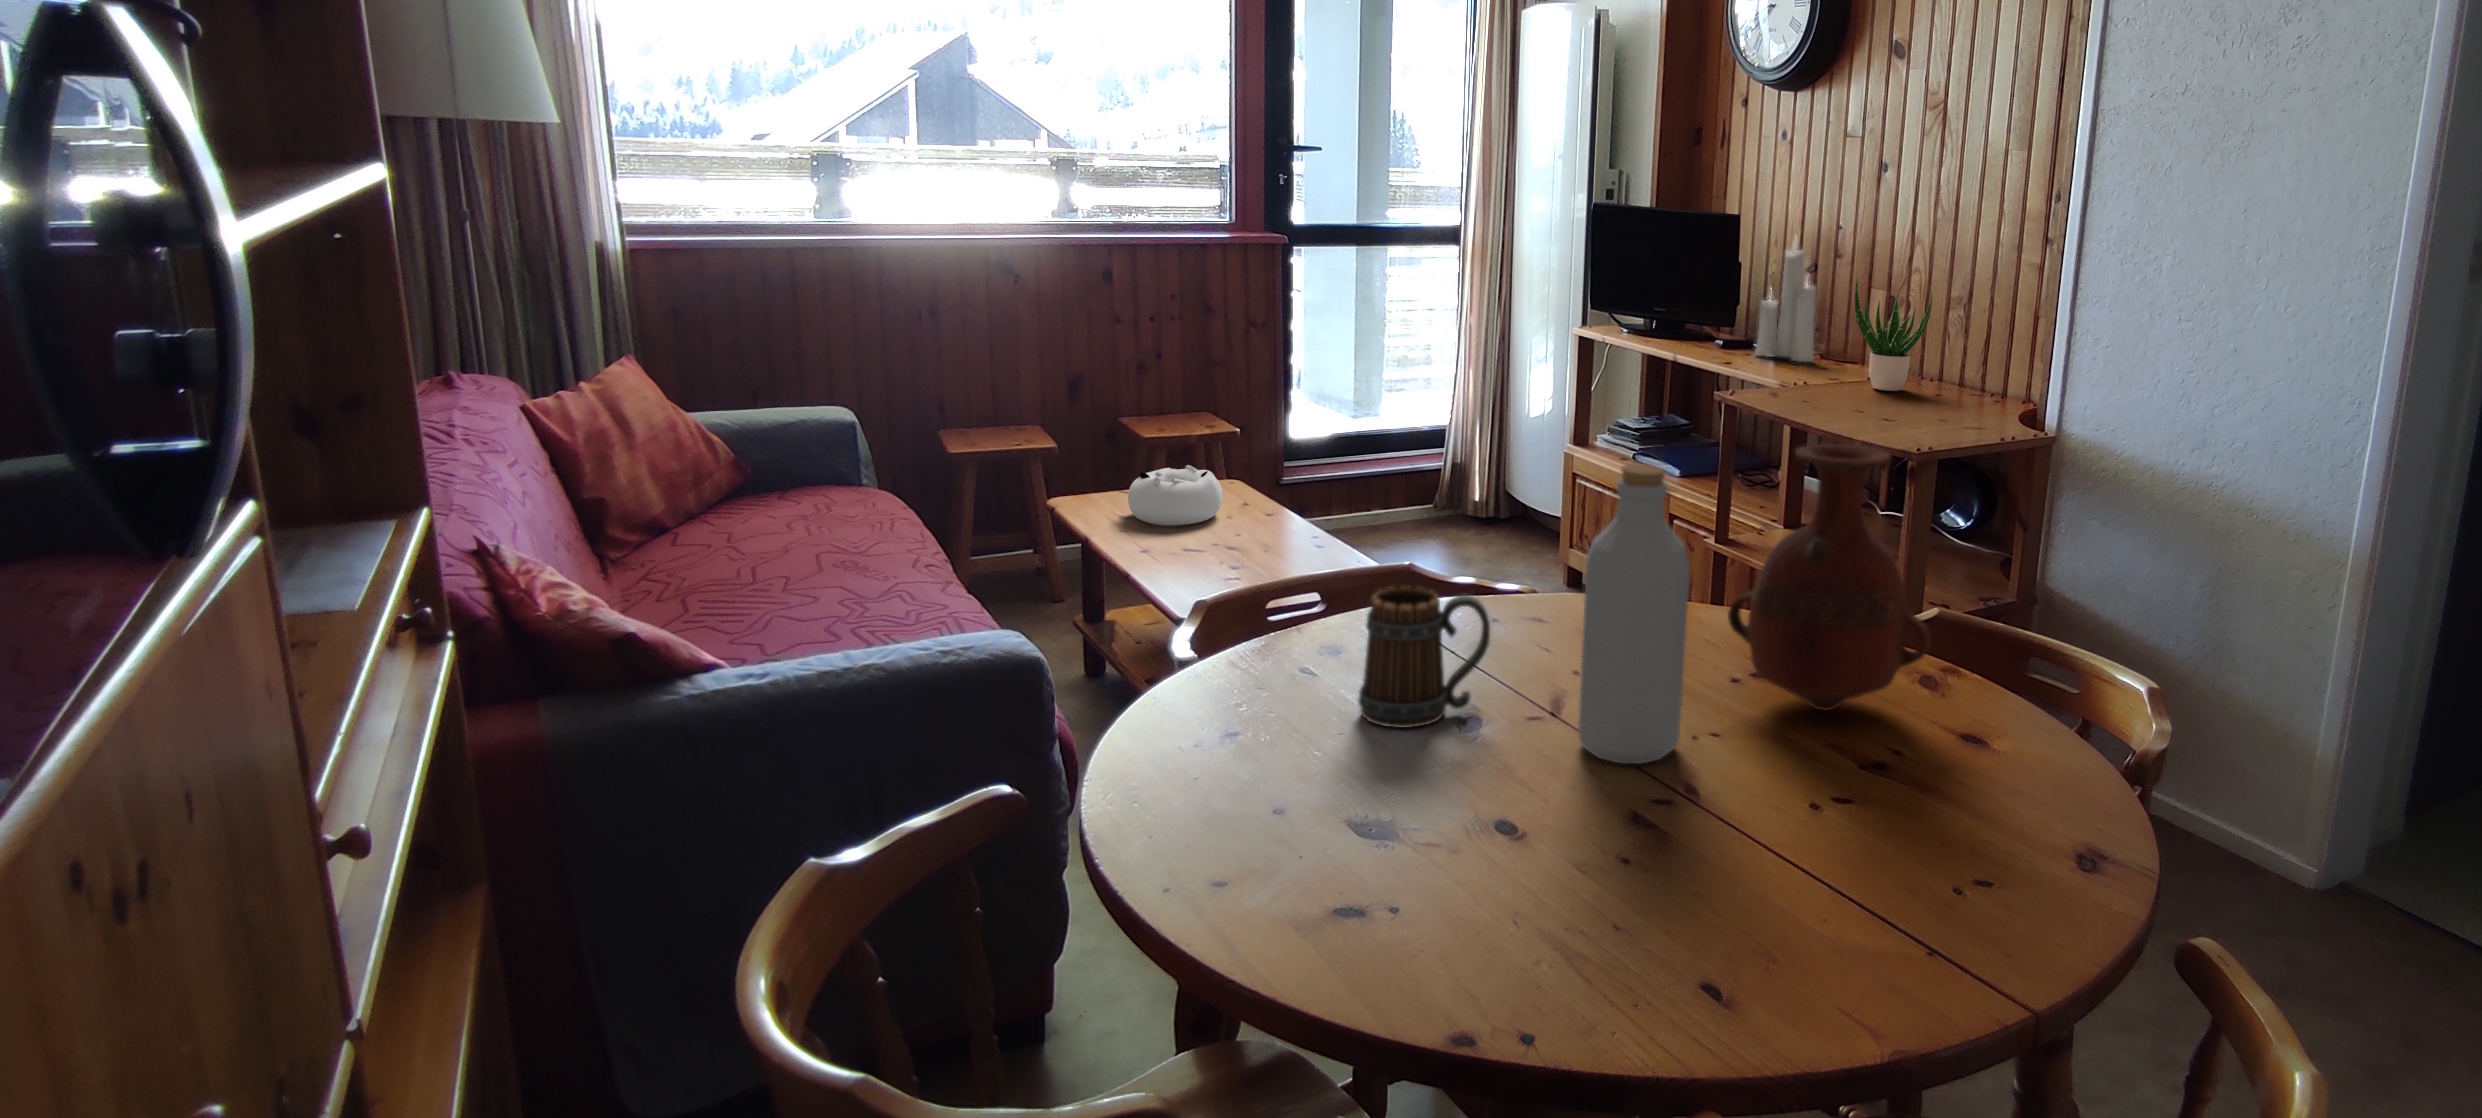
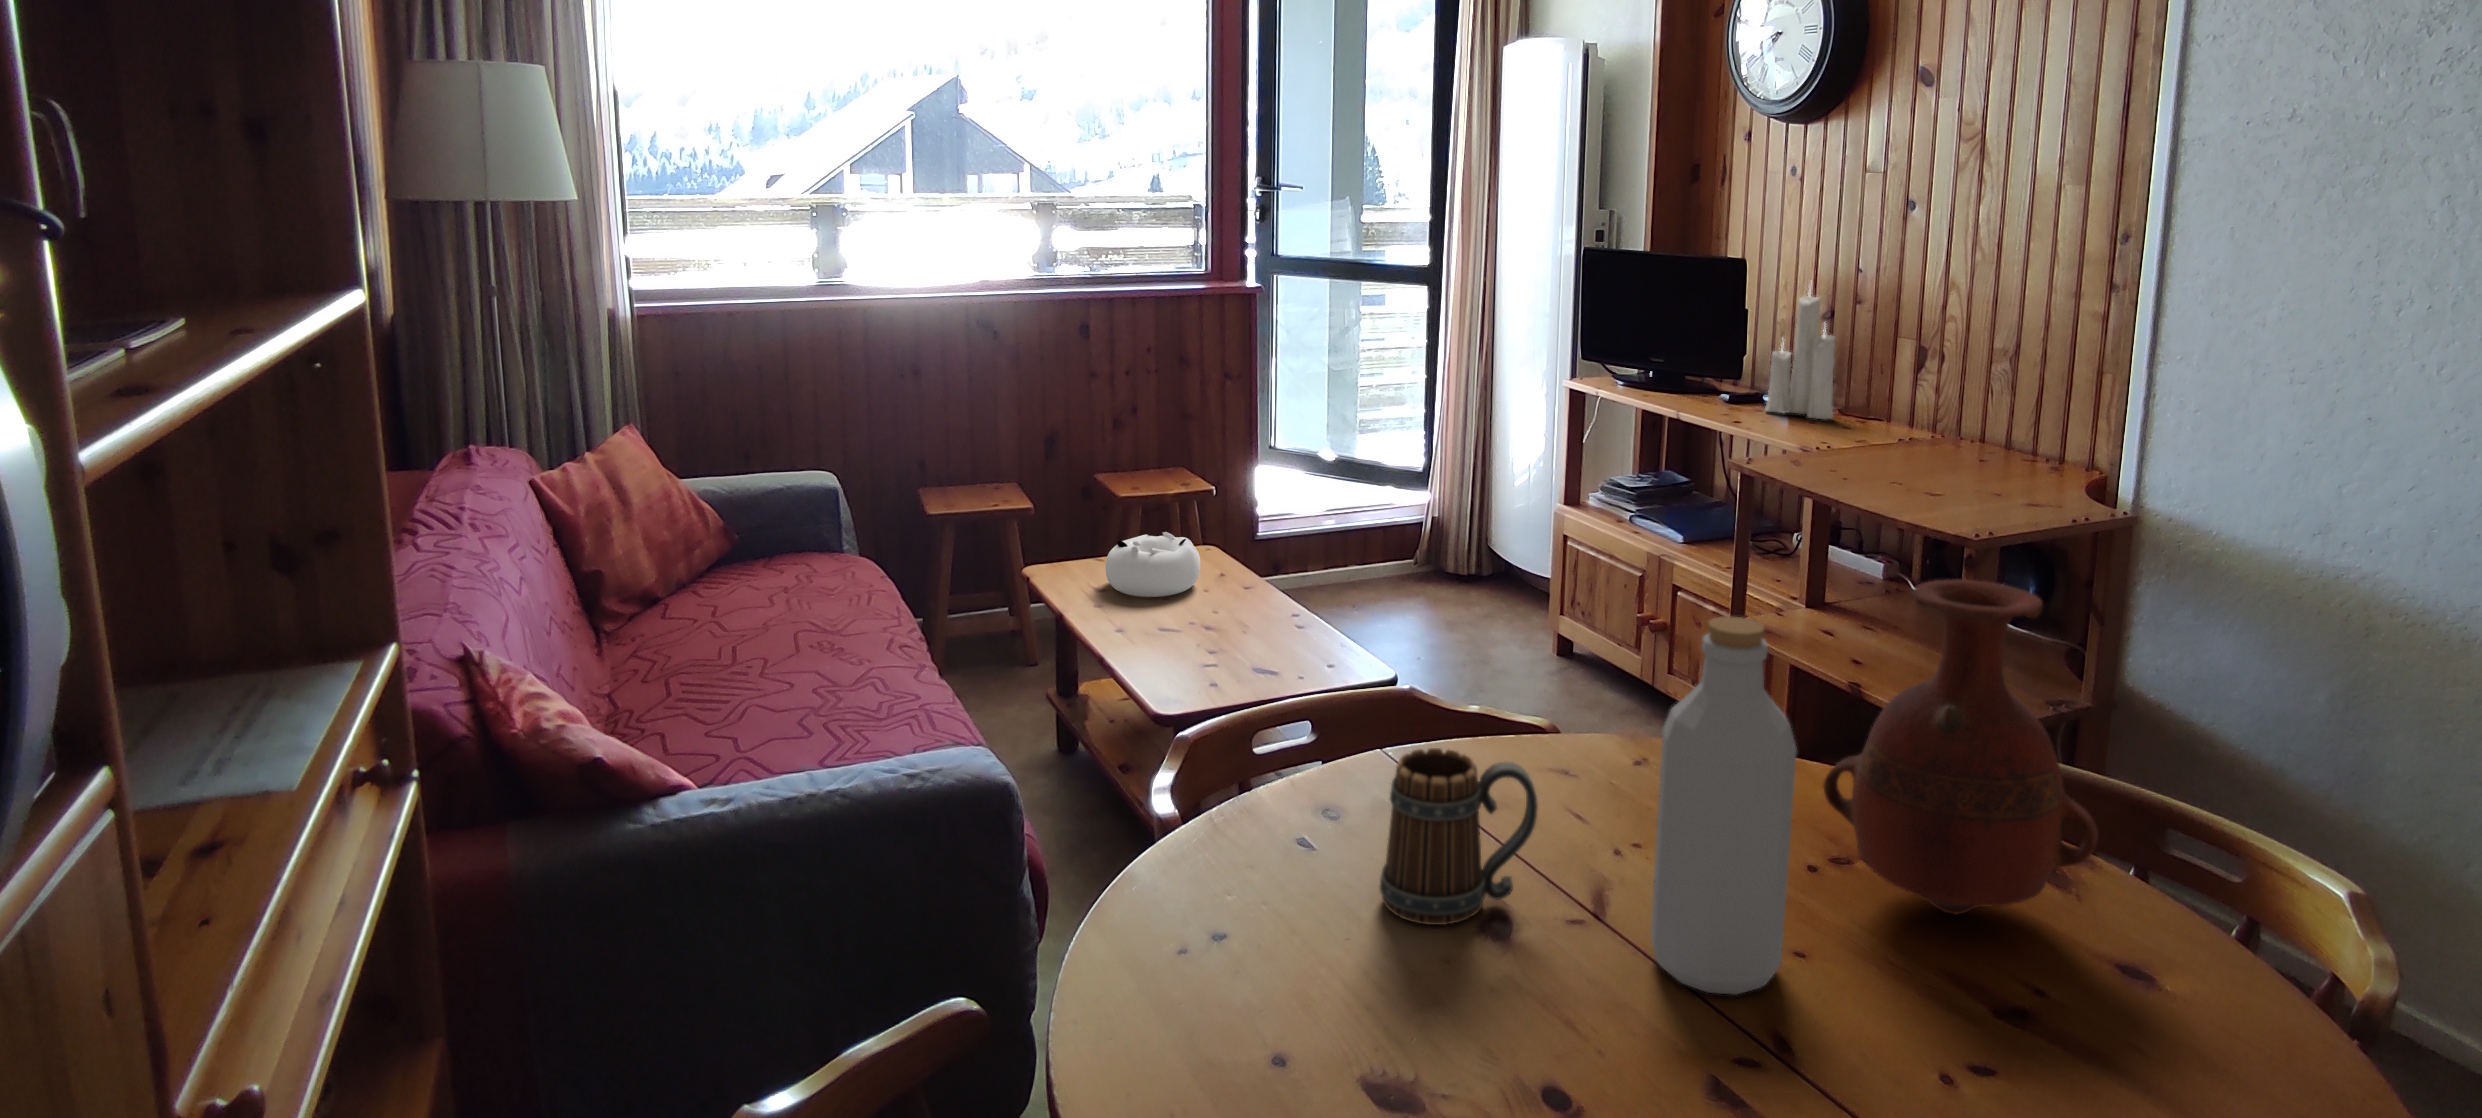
potted plant: present [1855,278,1932,391] -> none [1886,330,1976,455]

